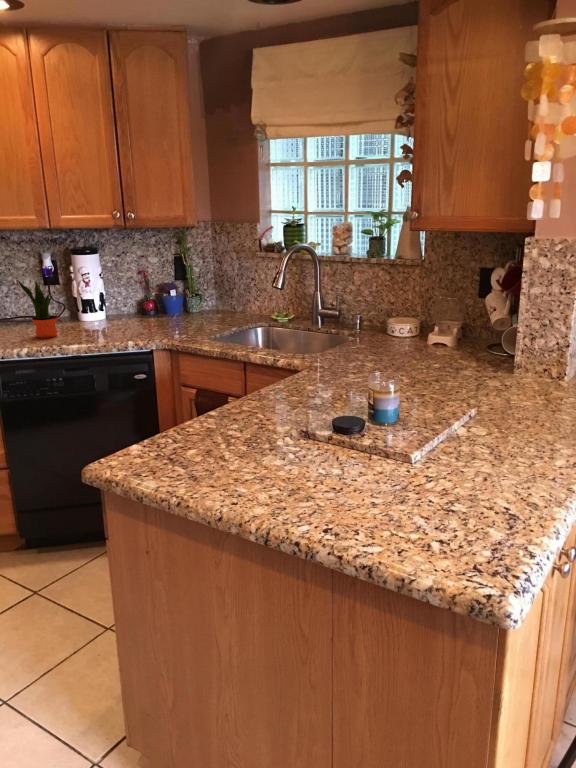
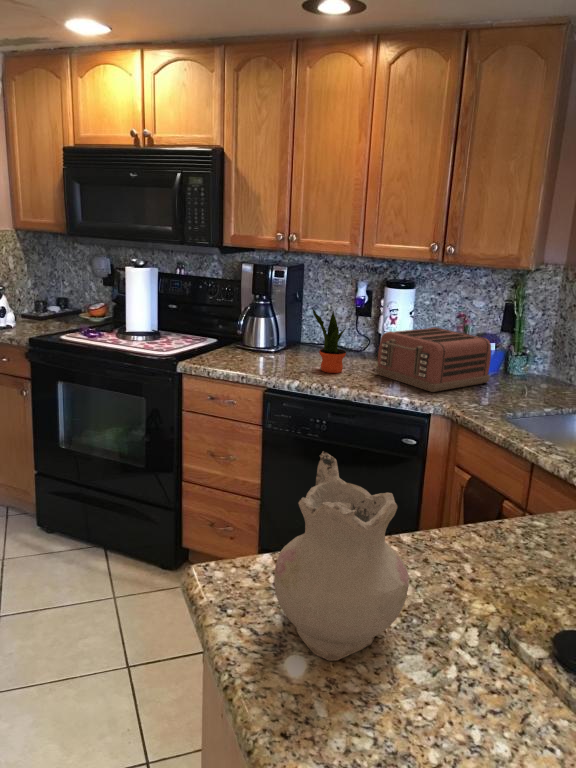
toaster: none [87,284,181,335] -> present [376,327,491,392]
ceramic pitcher: none [173,350,259,472] -> present [274,452,409,661]

